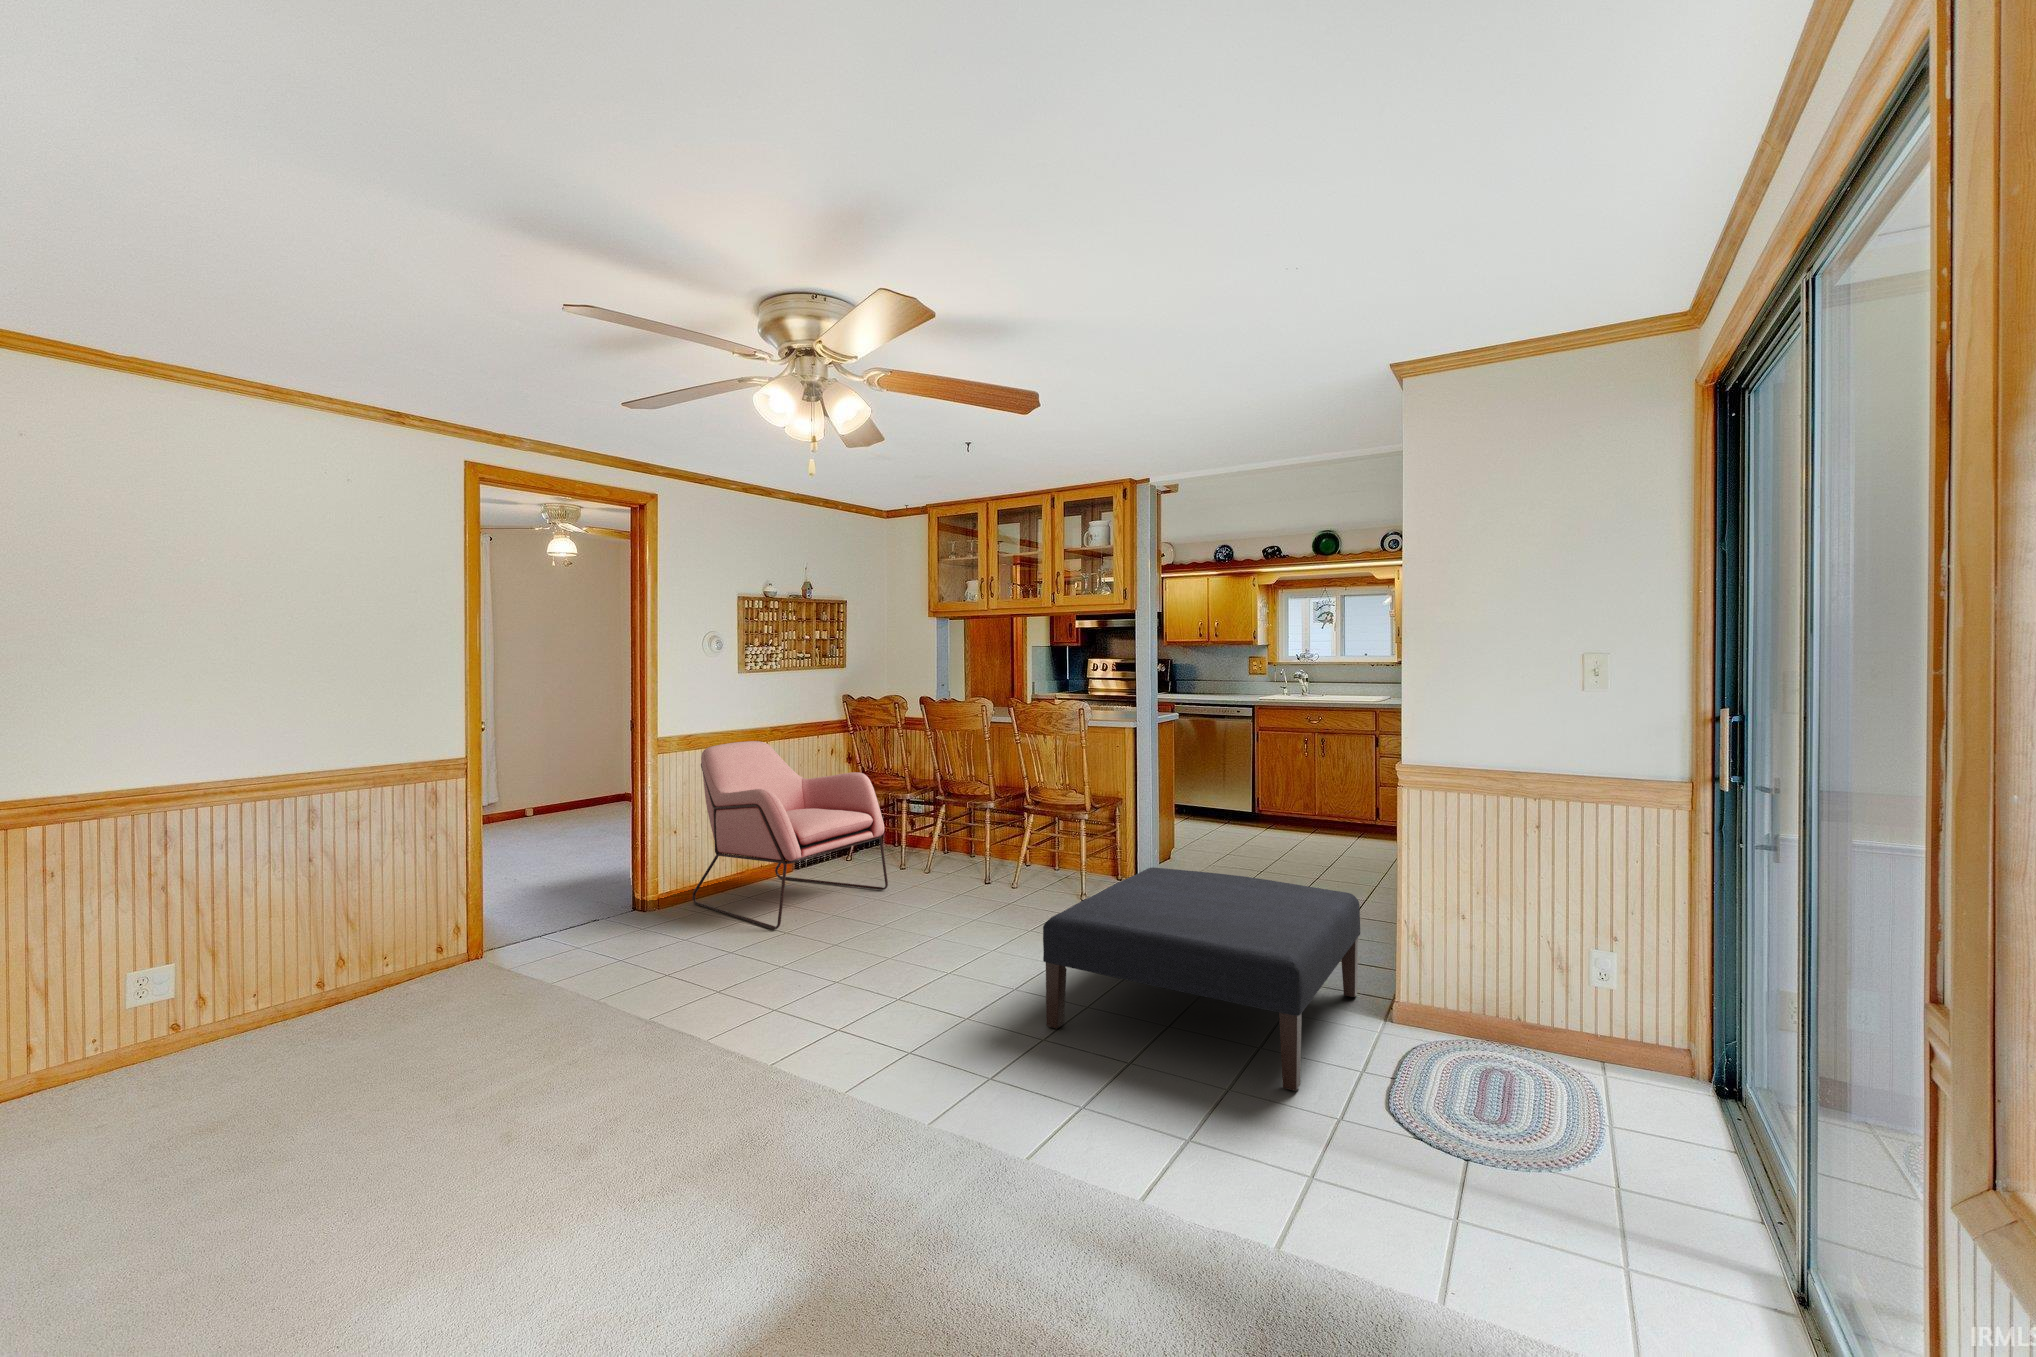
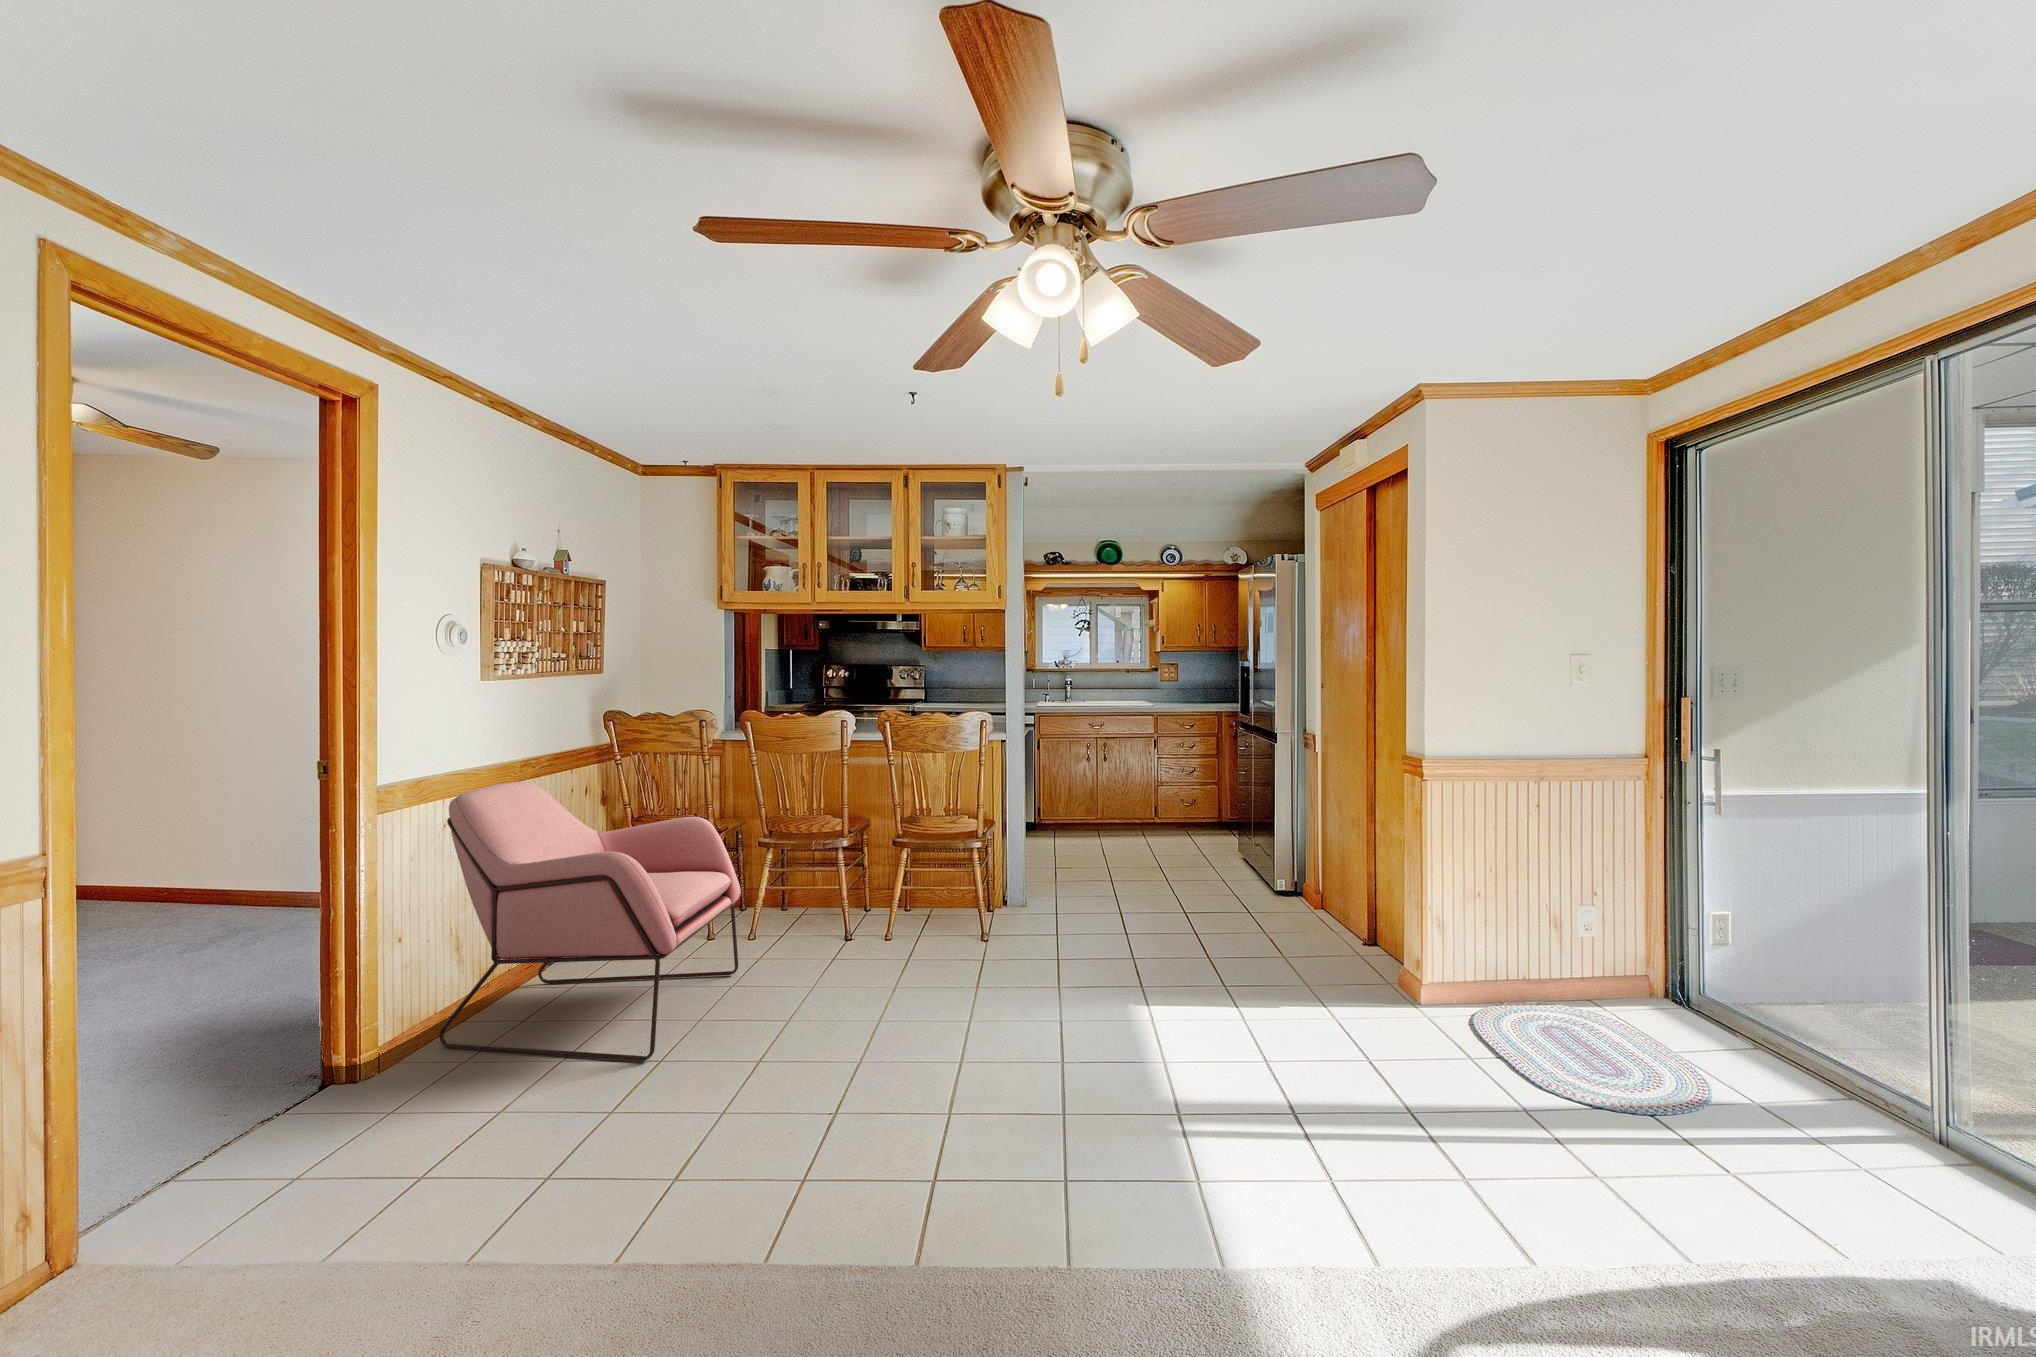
ottoman: present [1043,868,1360,1091] -> none [1147,897,1492,1113]

